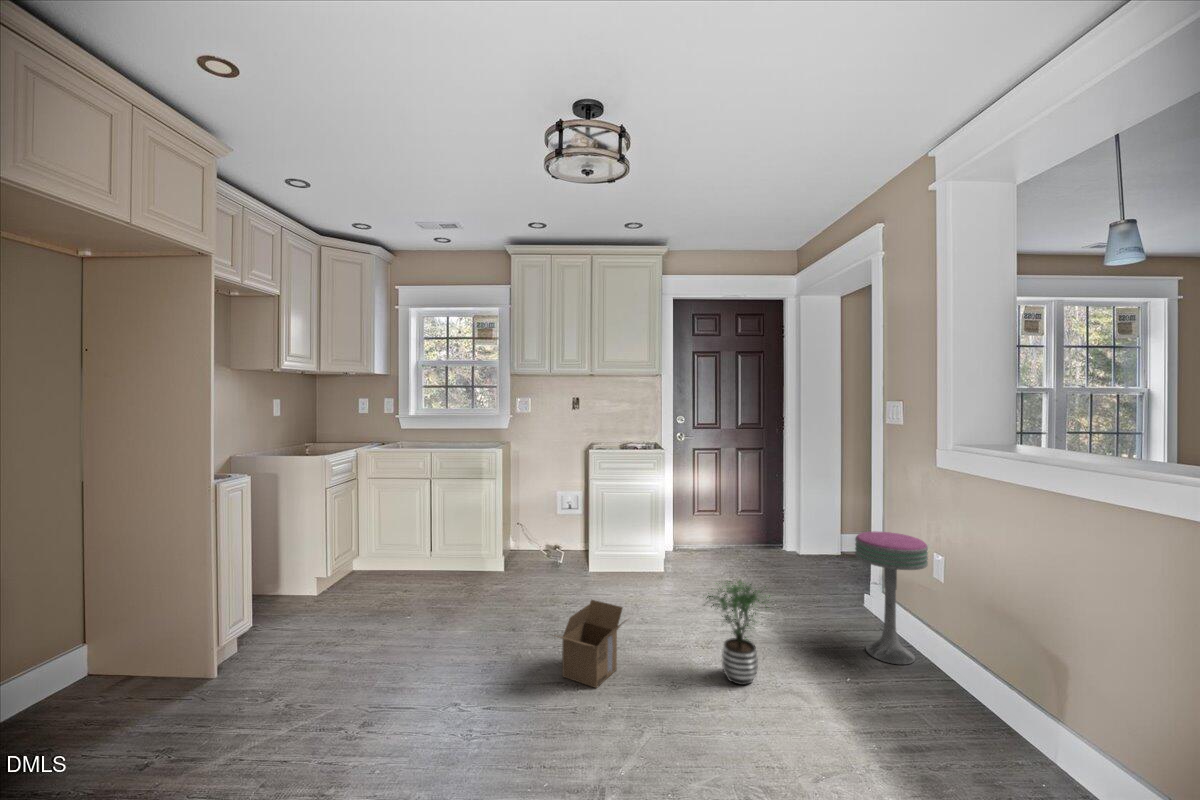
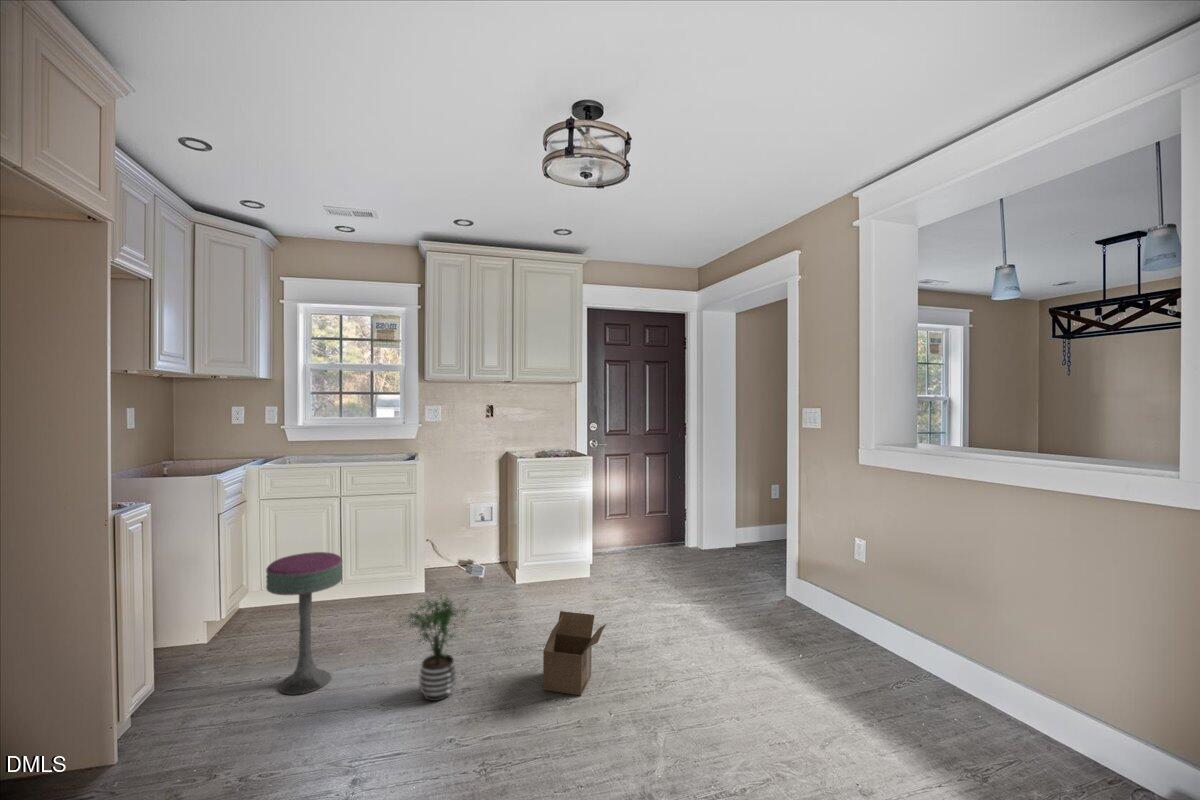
bar stool: present [855,531,928,665] -> present [266,552,342,695]
potted plant: present [706,582,770,685] -> present [400,598,468,701]

